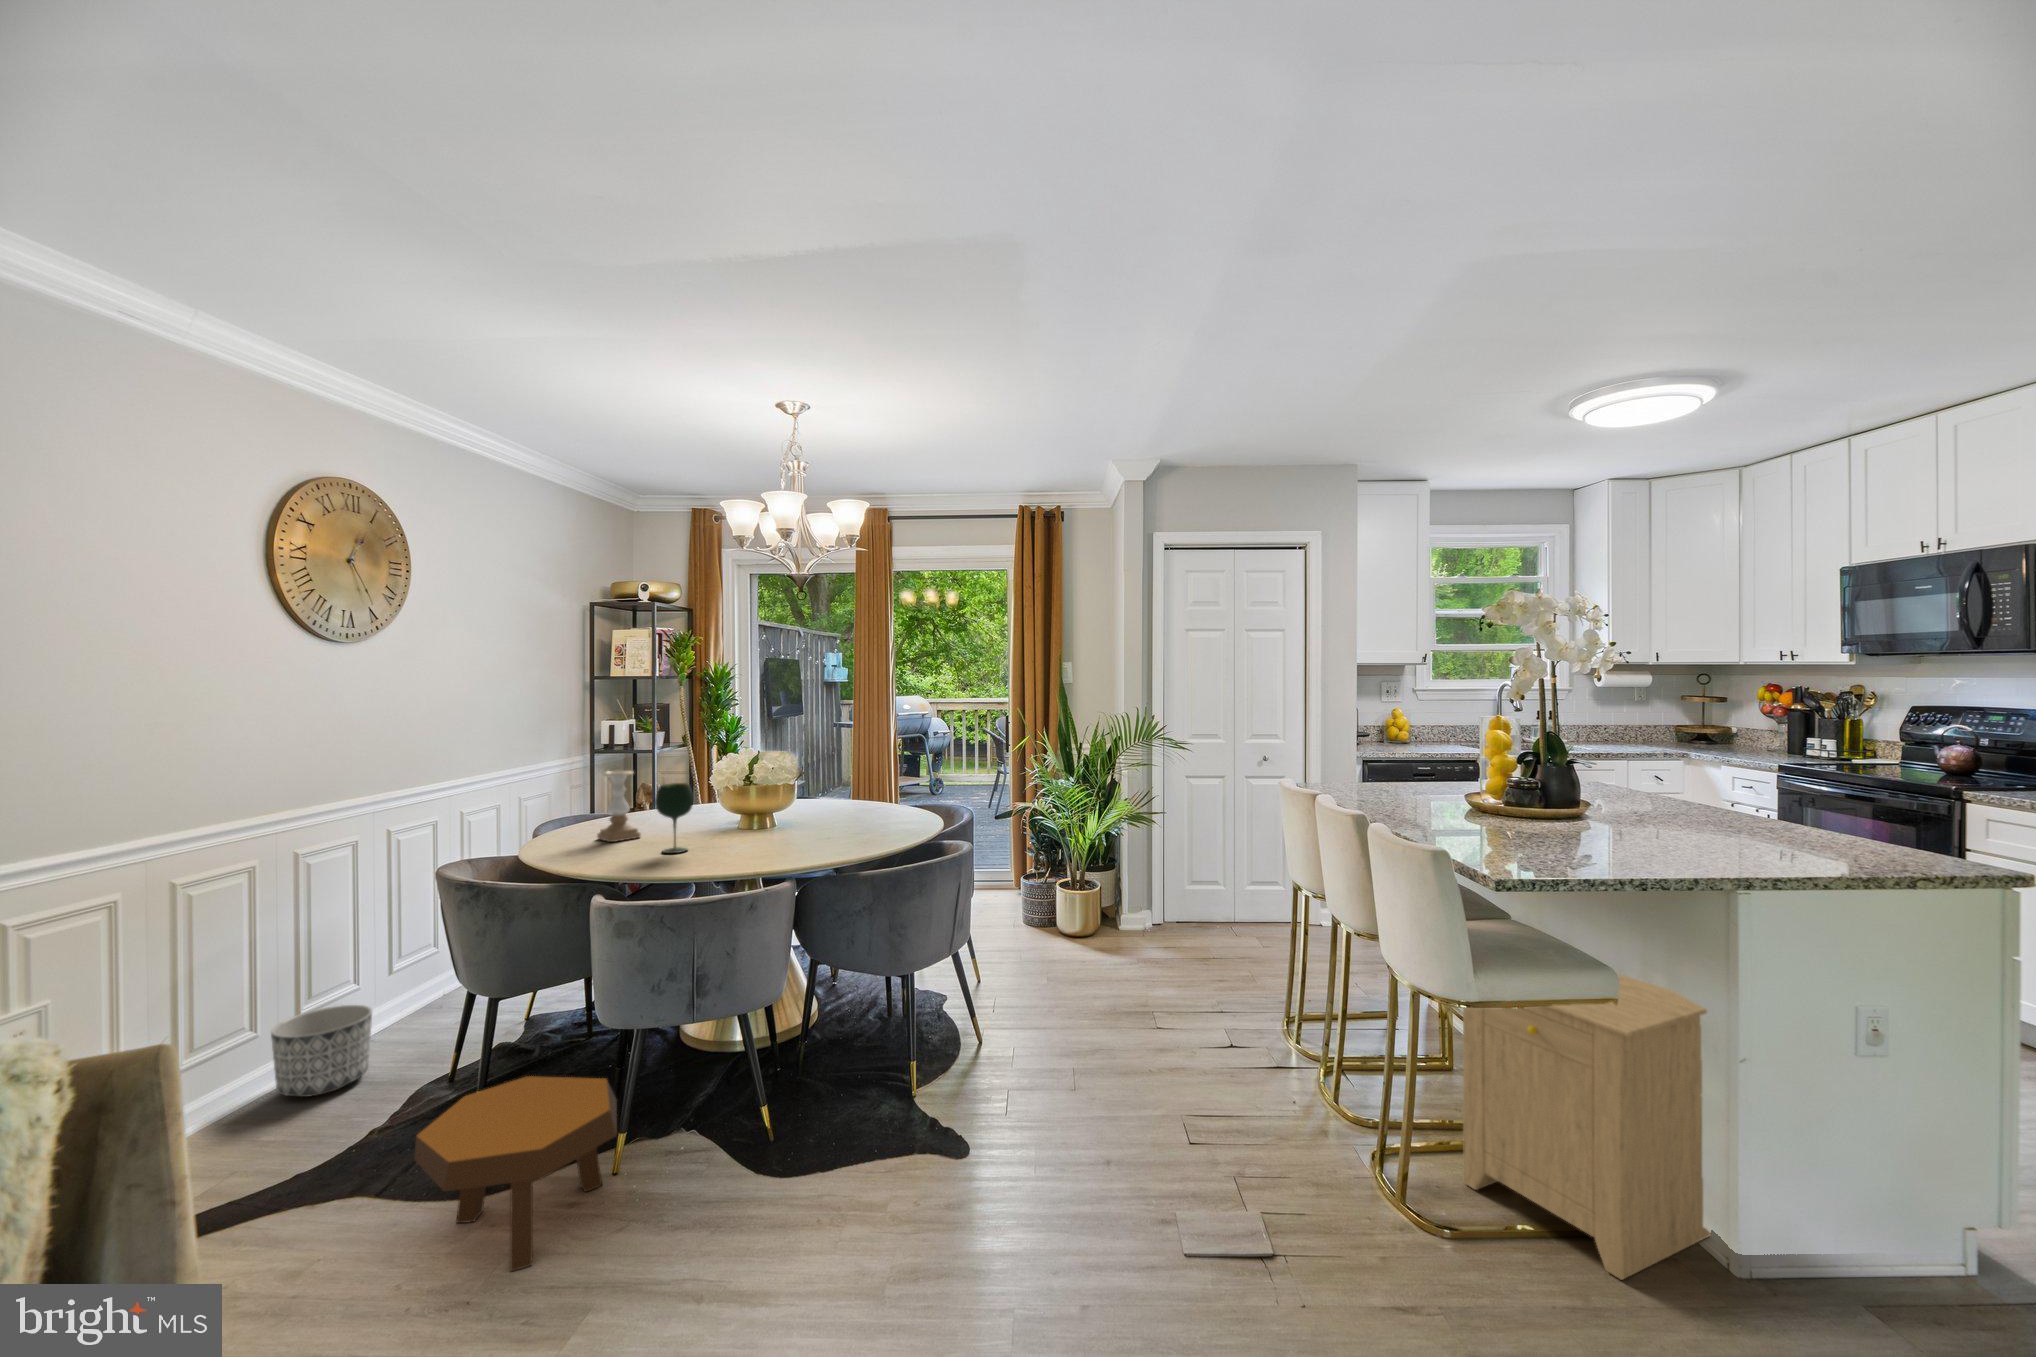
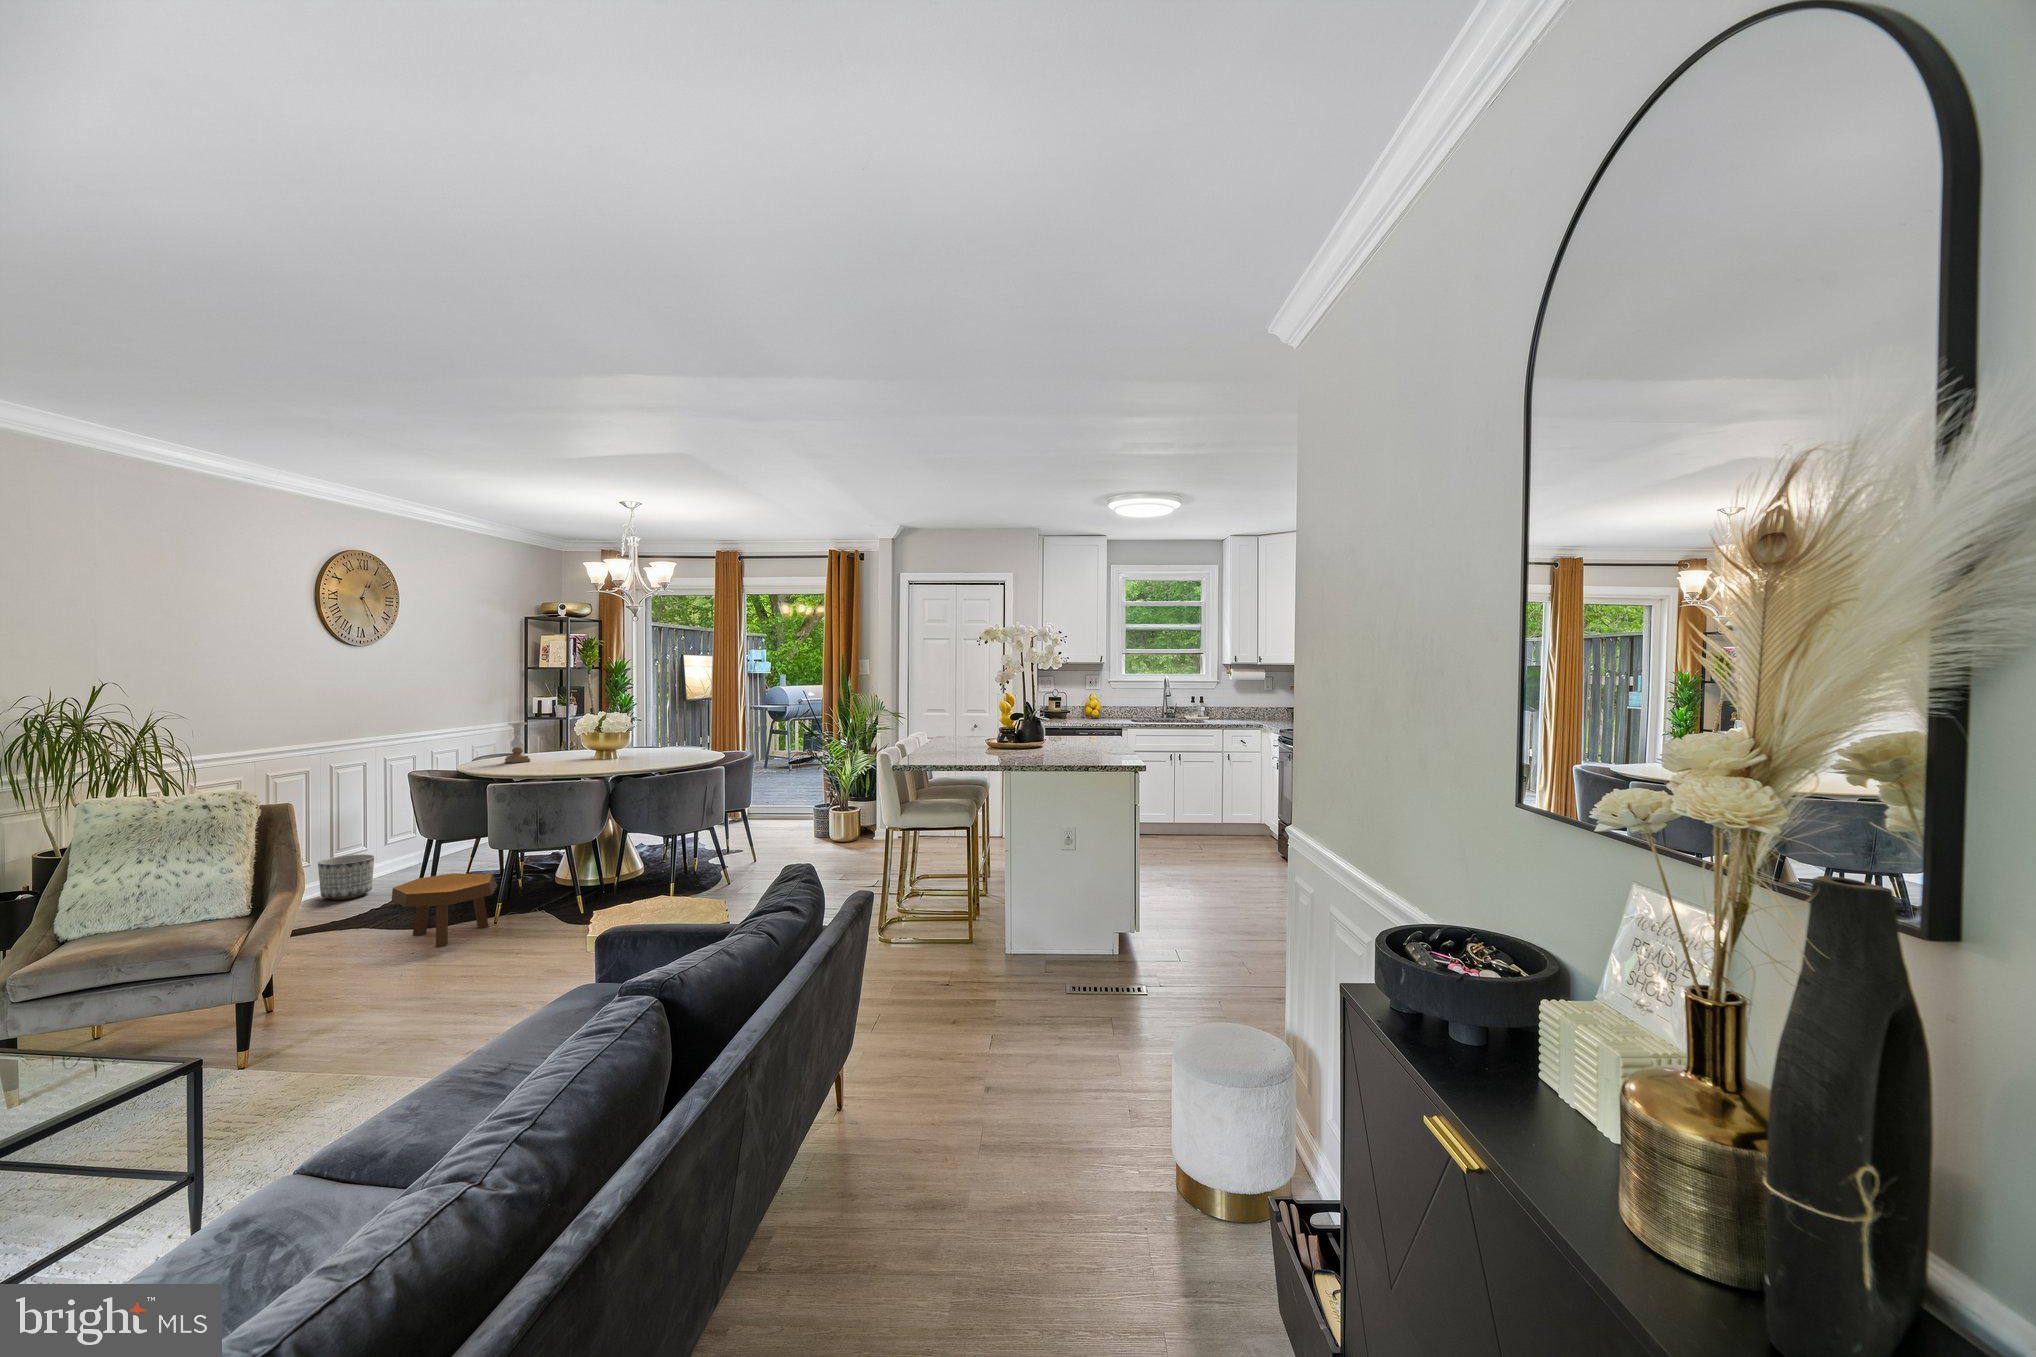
wine glass: present [655,783,694,853] -> none [532,728,555,767]
side table: present [1463,975,1711,1280] -> none [923,817,1020,953]

